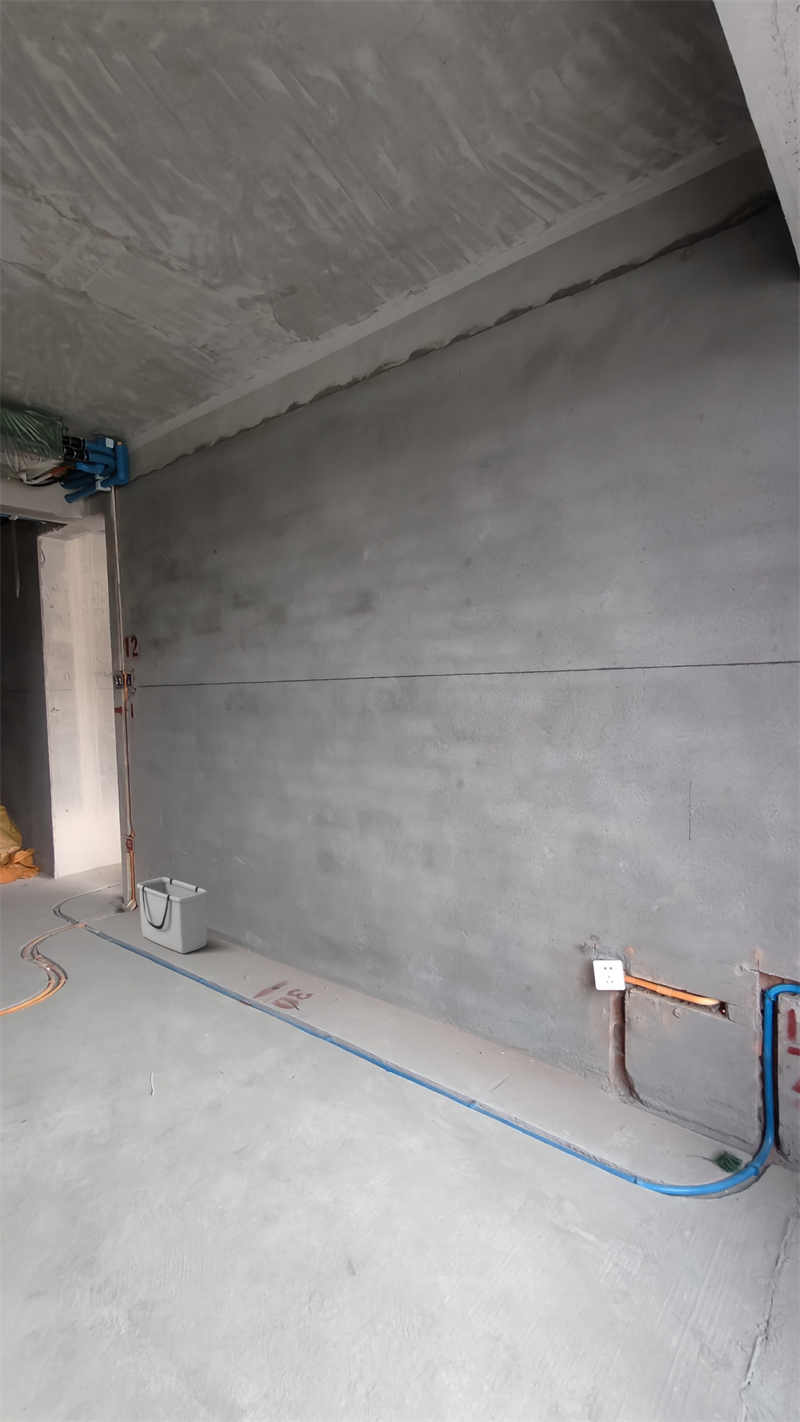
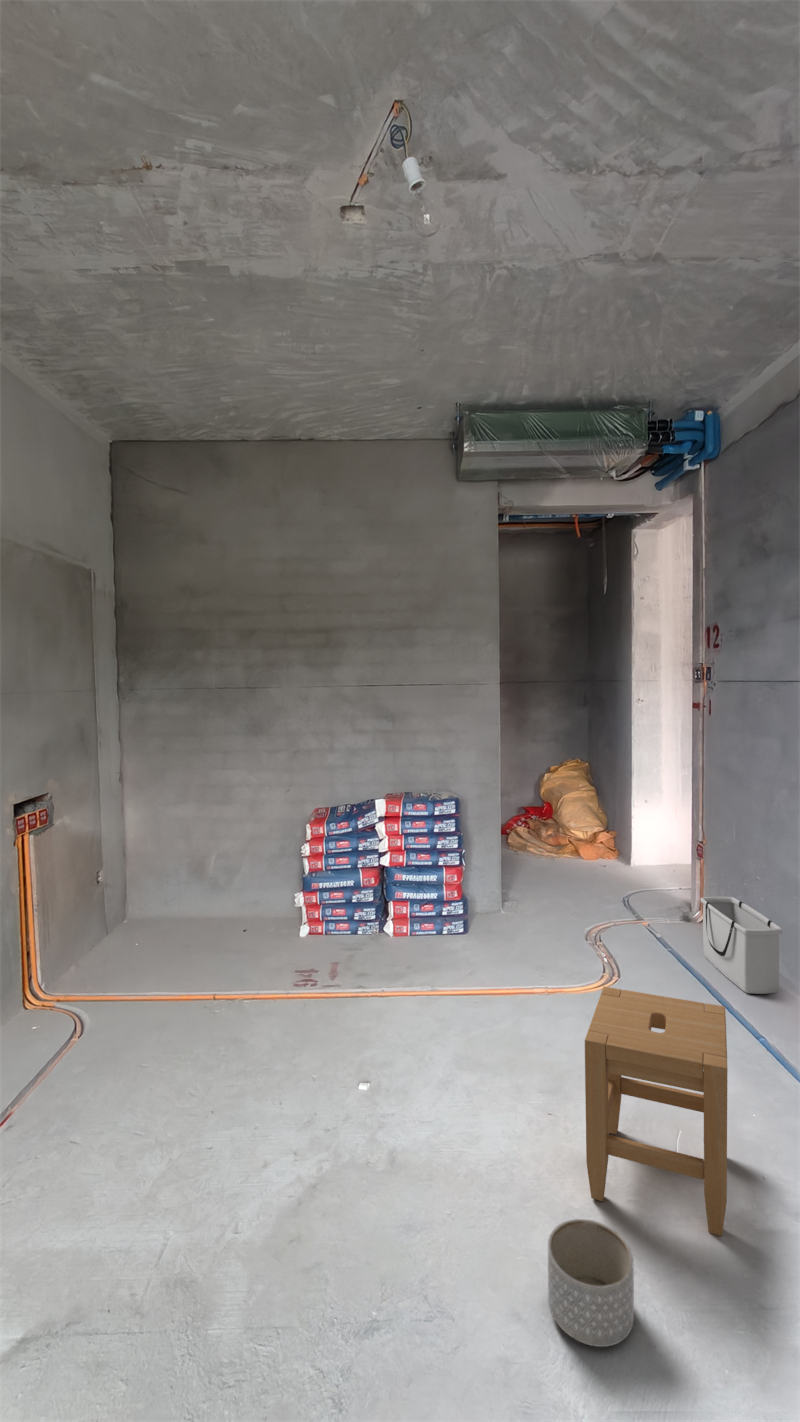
stool: none [70,951,200,1163] -> present [585,987,728,1236]
planter: none [59,1162,143,1270] -> present [548,1219,634,1347]

